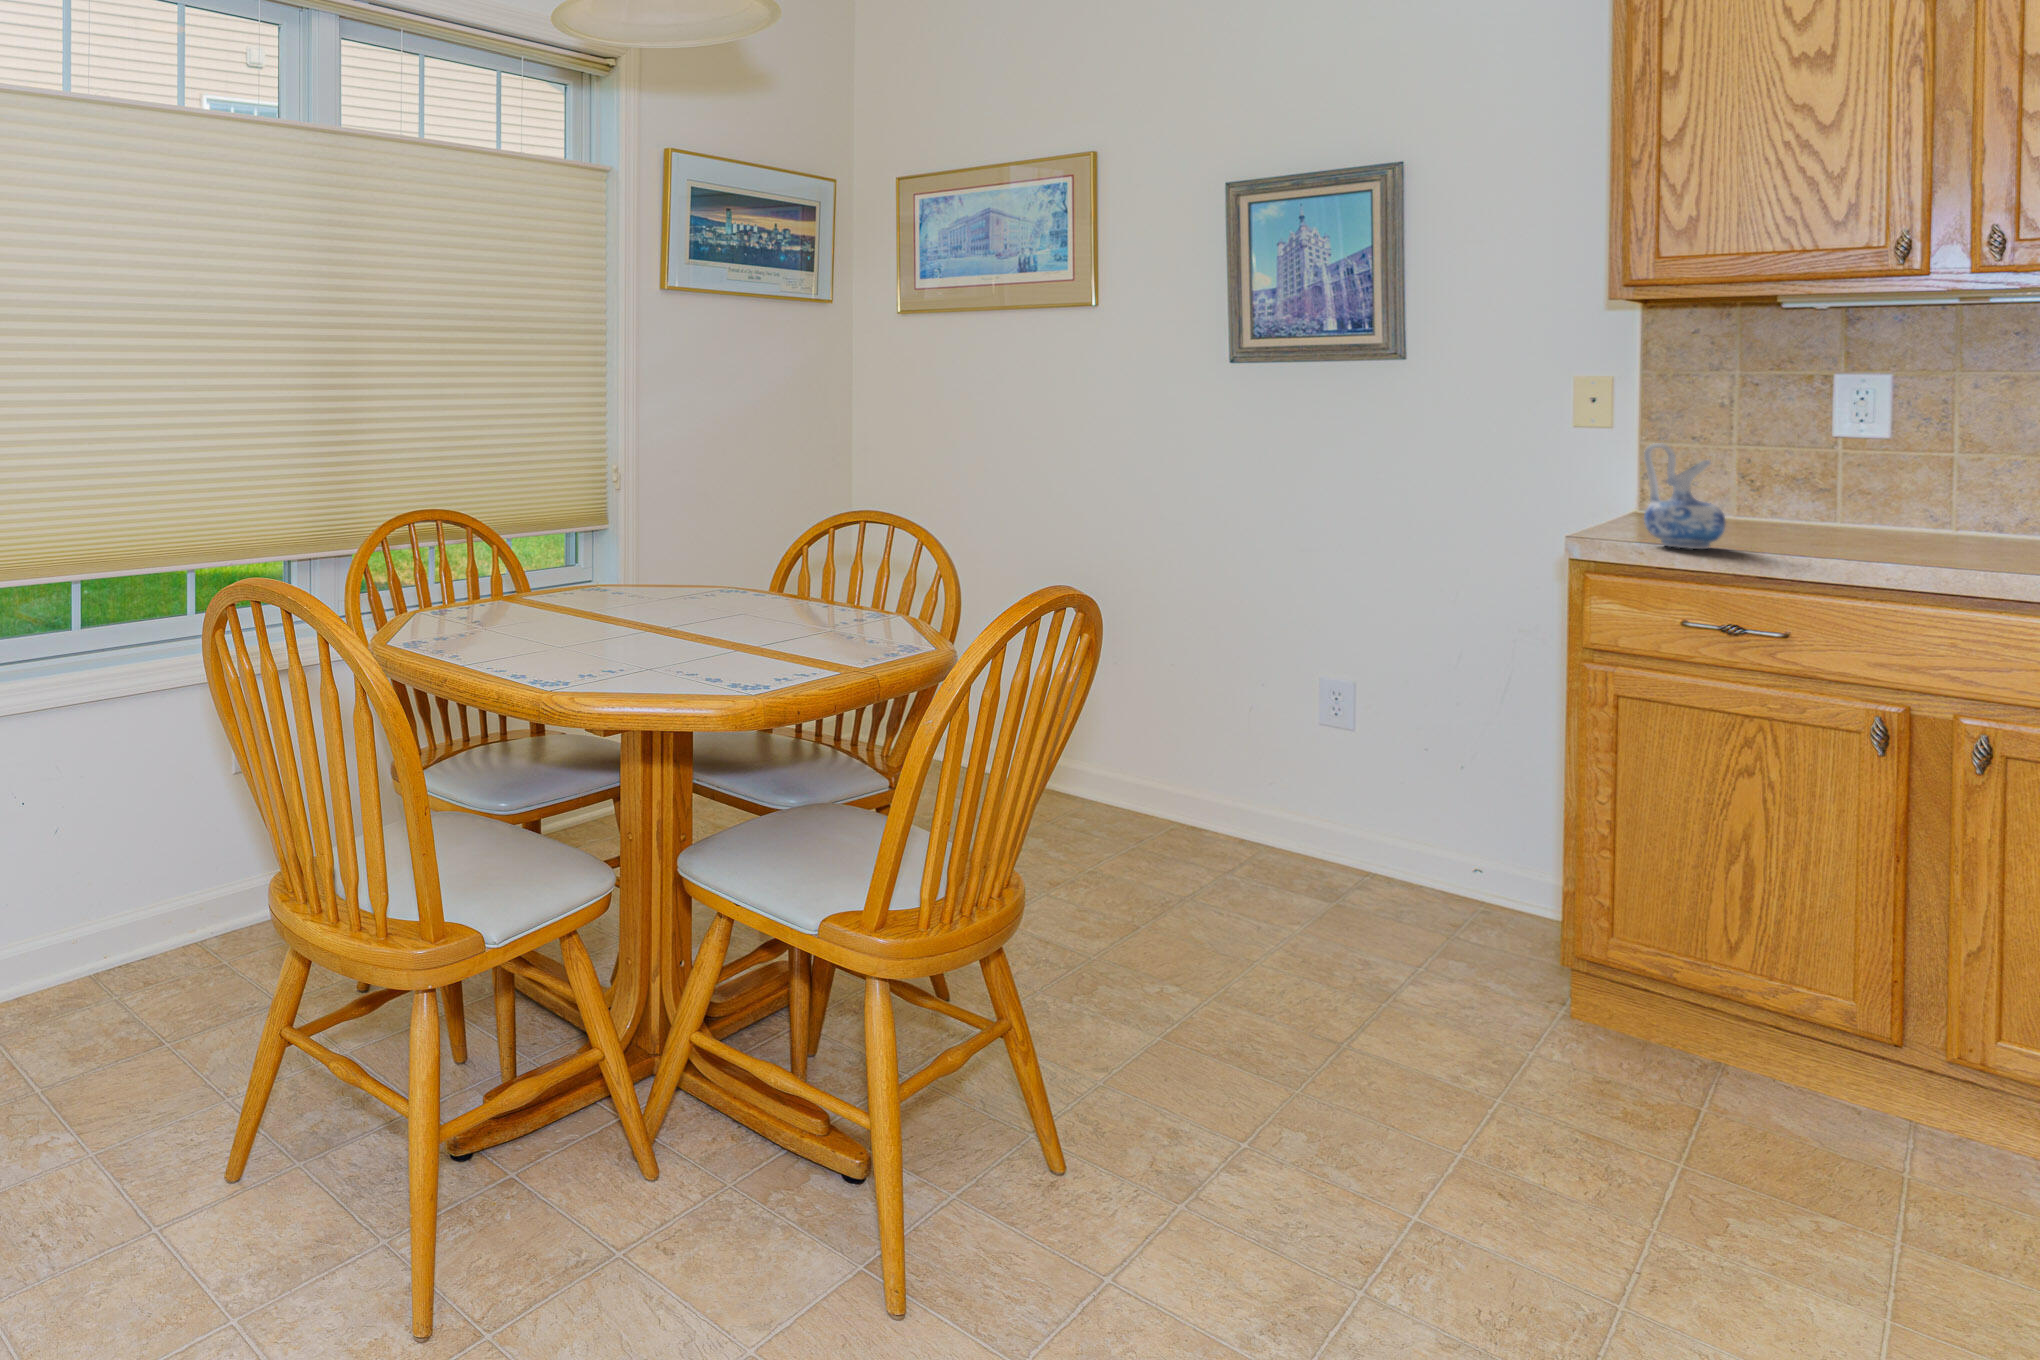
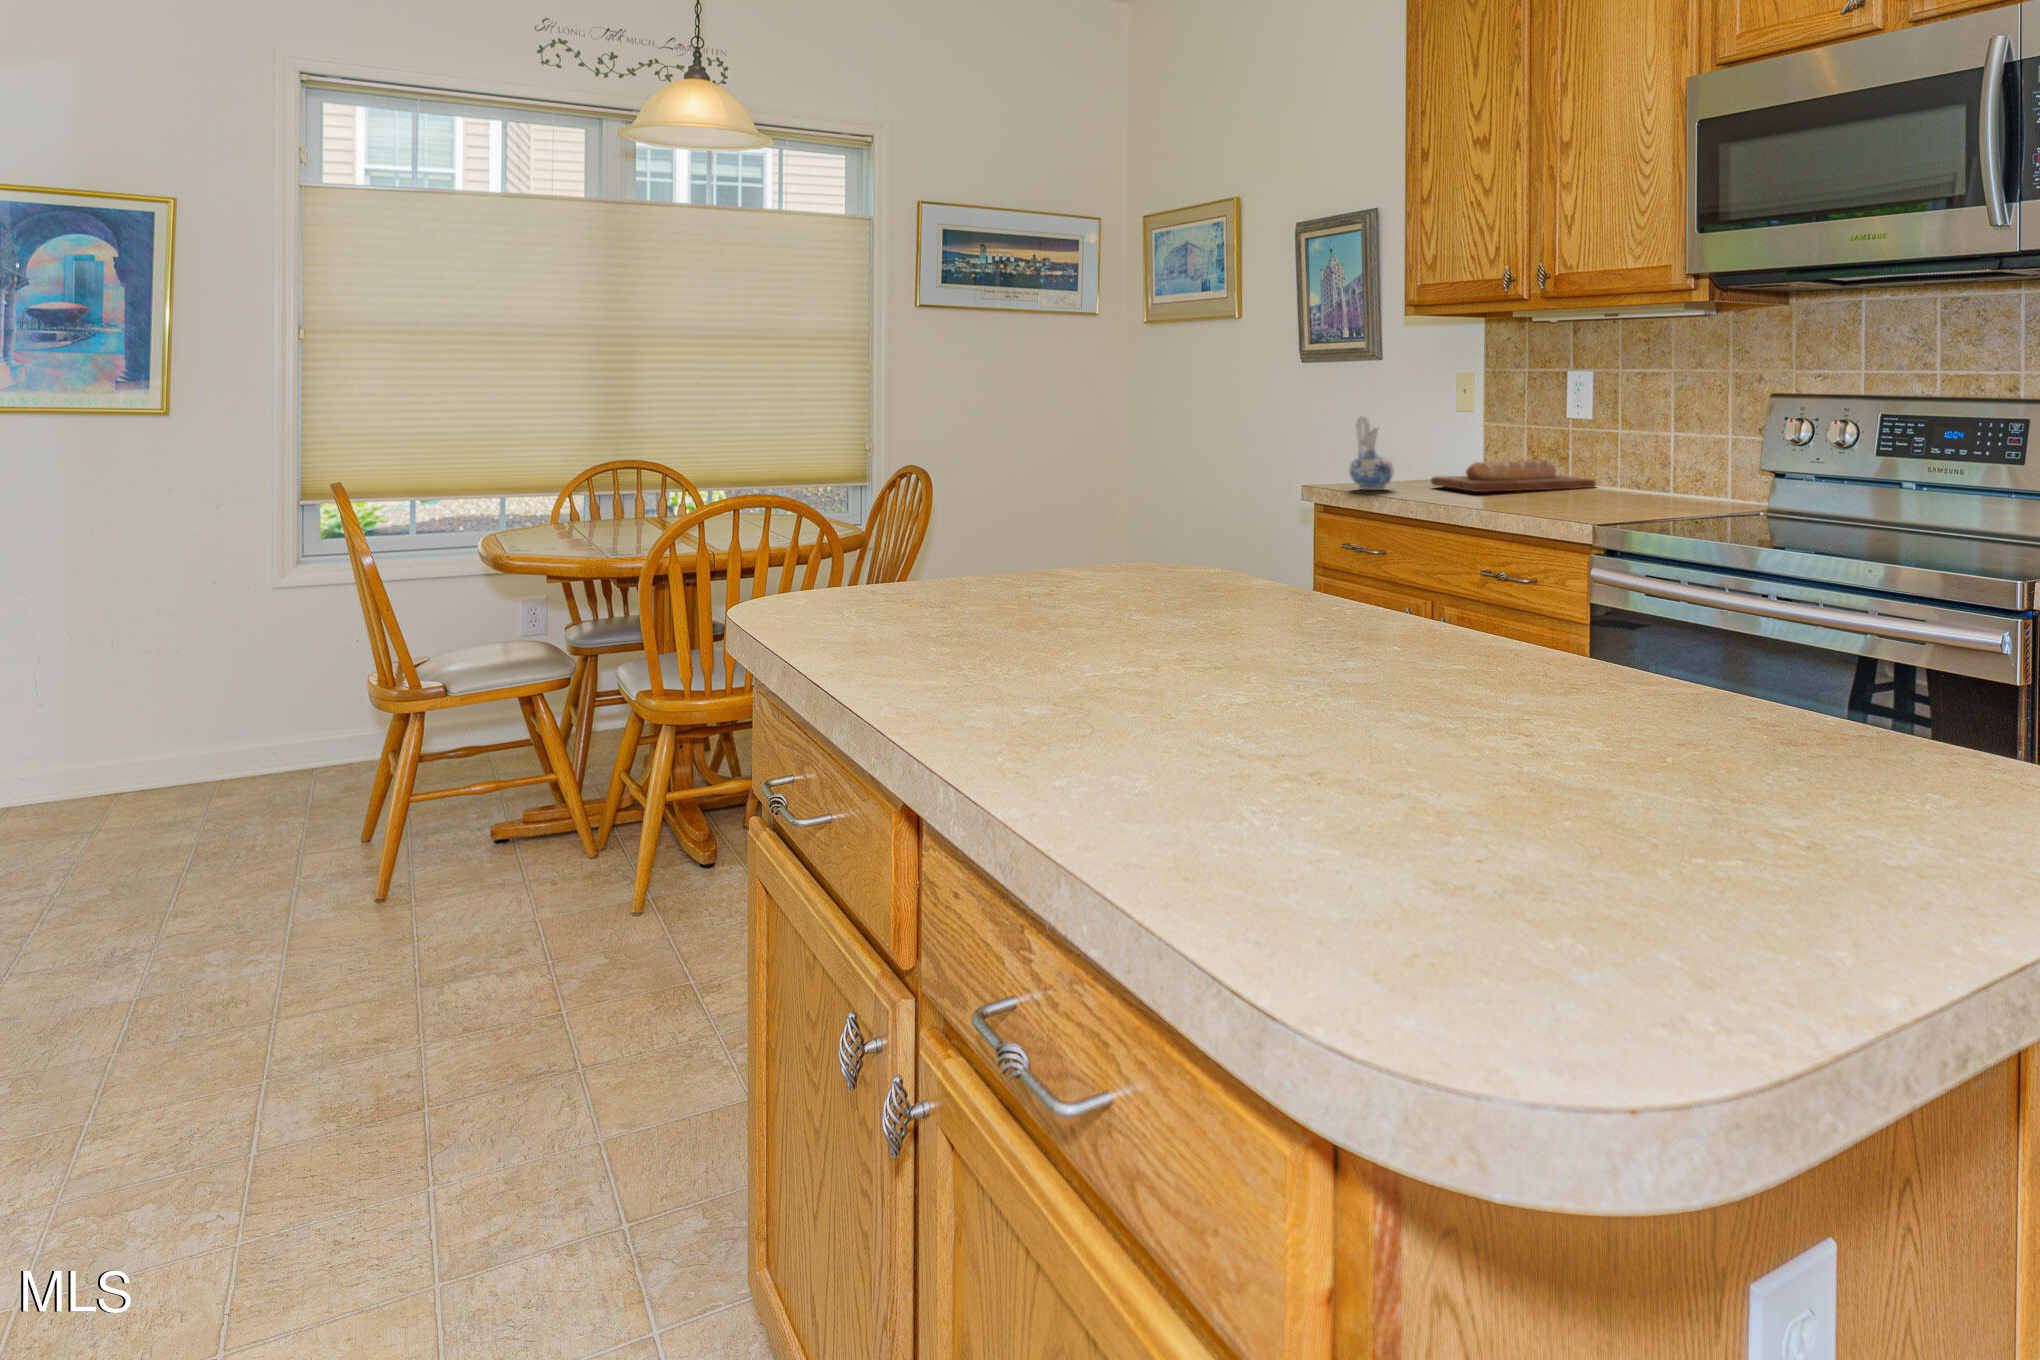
bread loaf: none [1745,500,1970,552] -> present [1431,460,1596,492]

